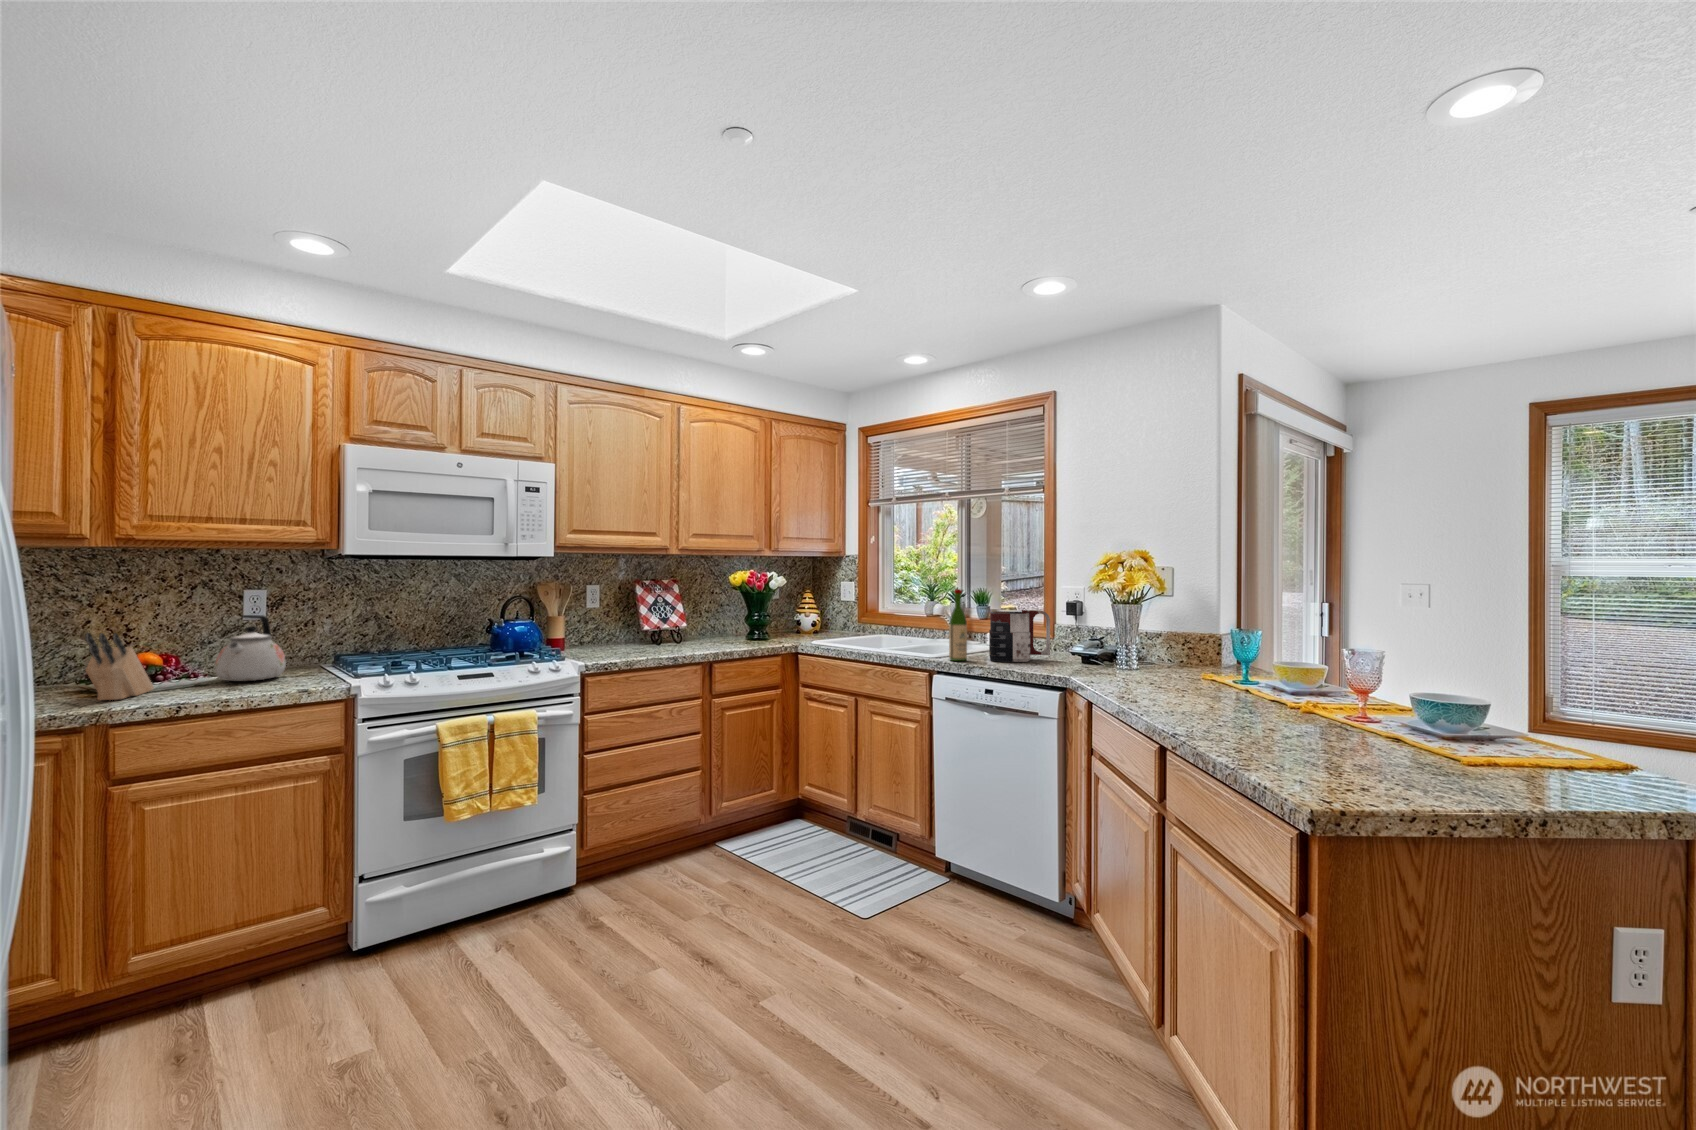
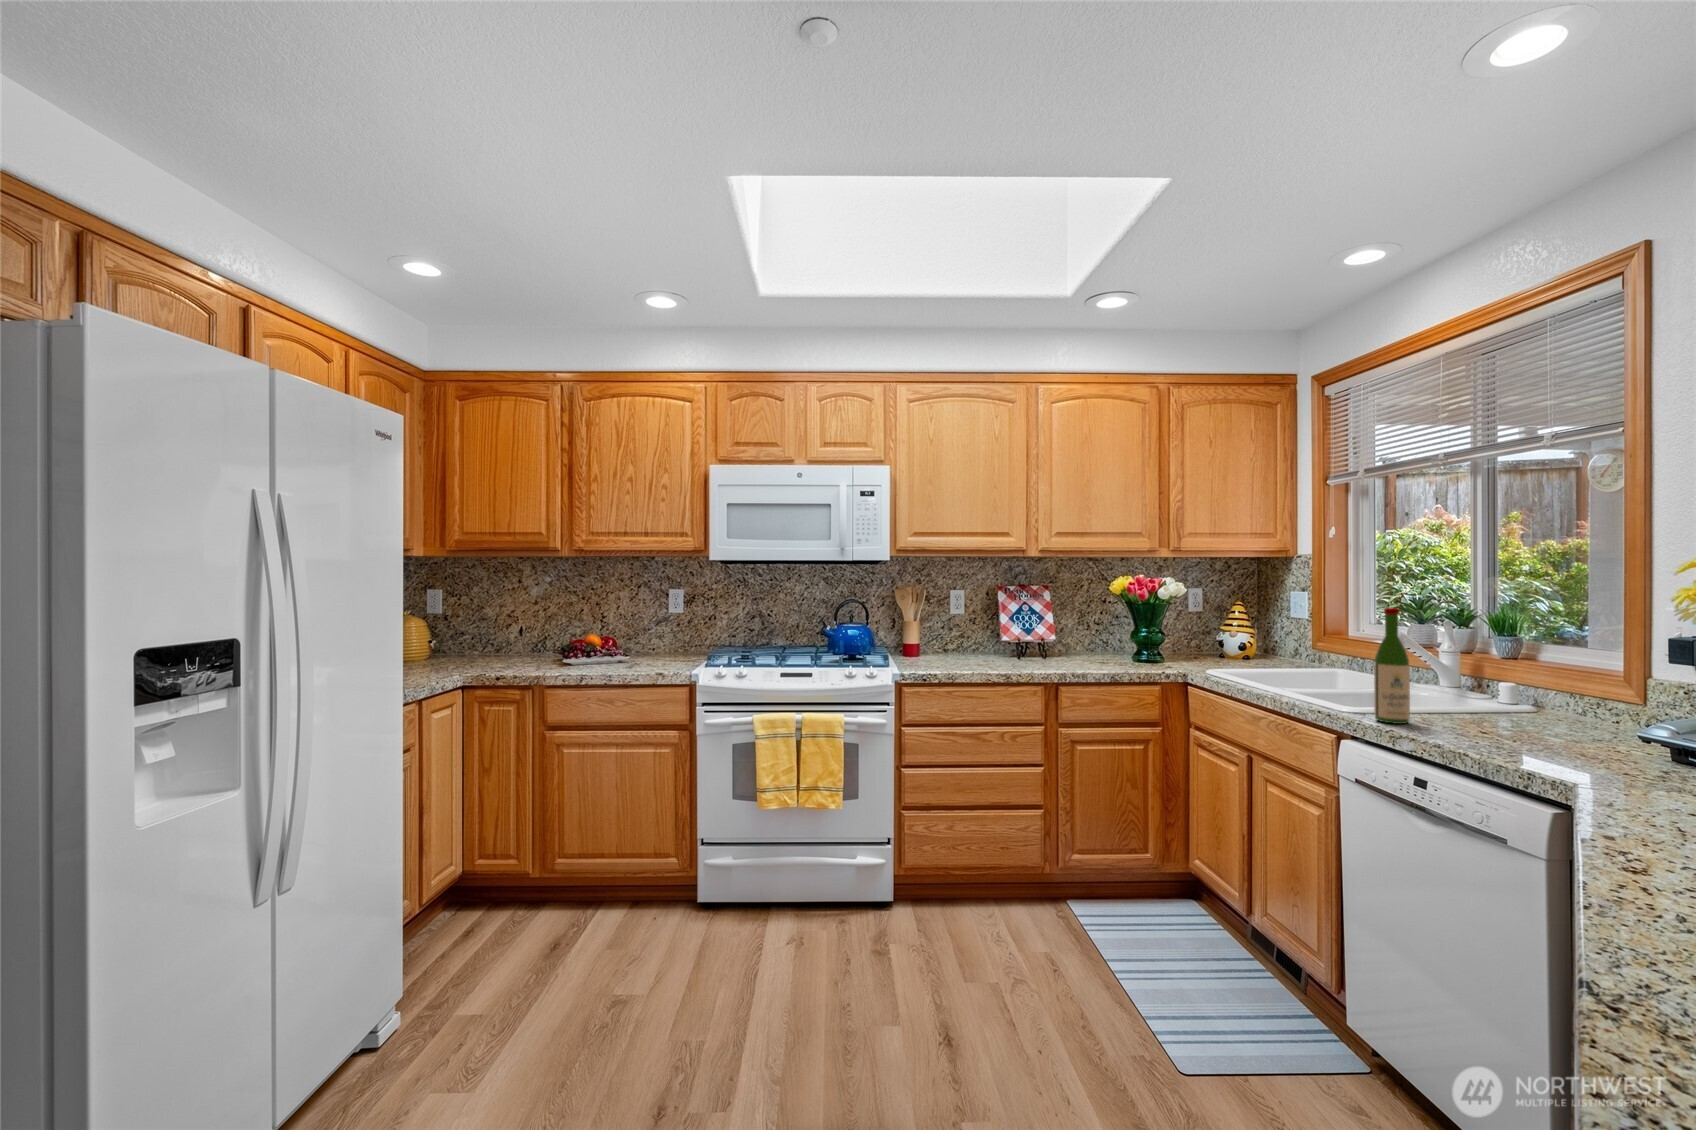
mug: present [989,610,1050,662] -> none [1456,647,1599,740]
kettle: present [215,615,286,681] -> none [624,610,670,662]
knife block: present [85,633,154,700] -> none [536,619,589,669]

